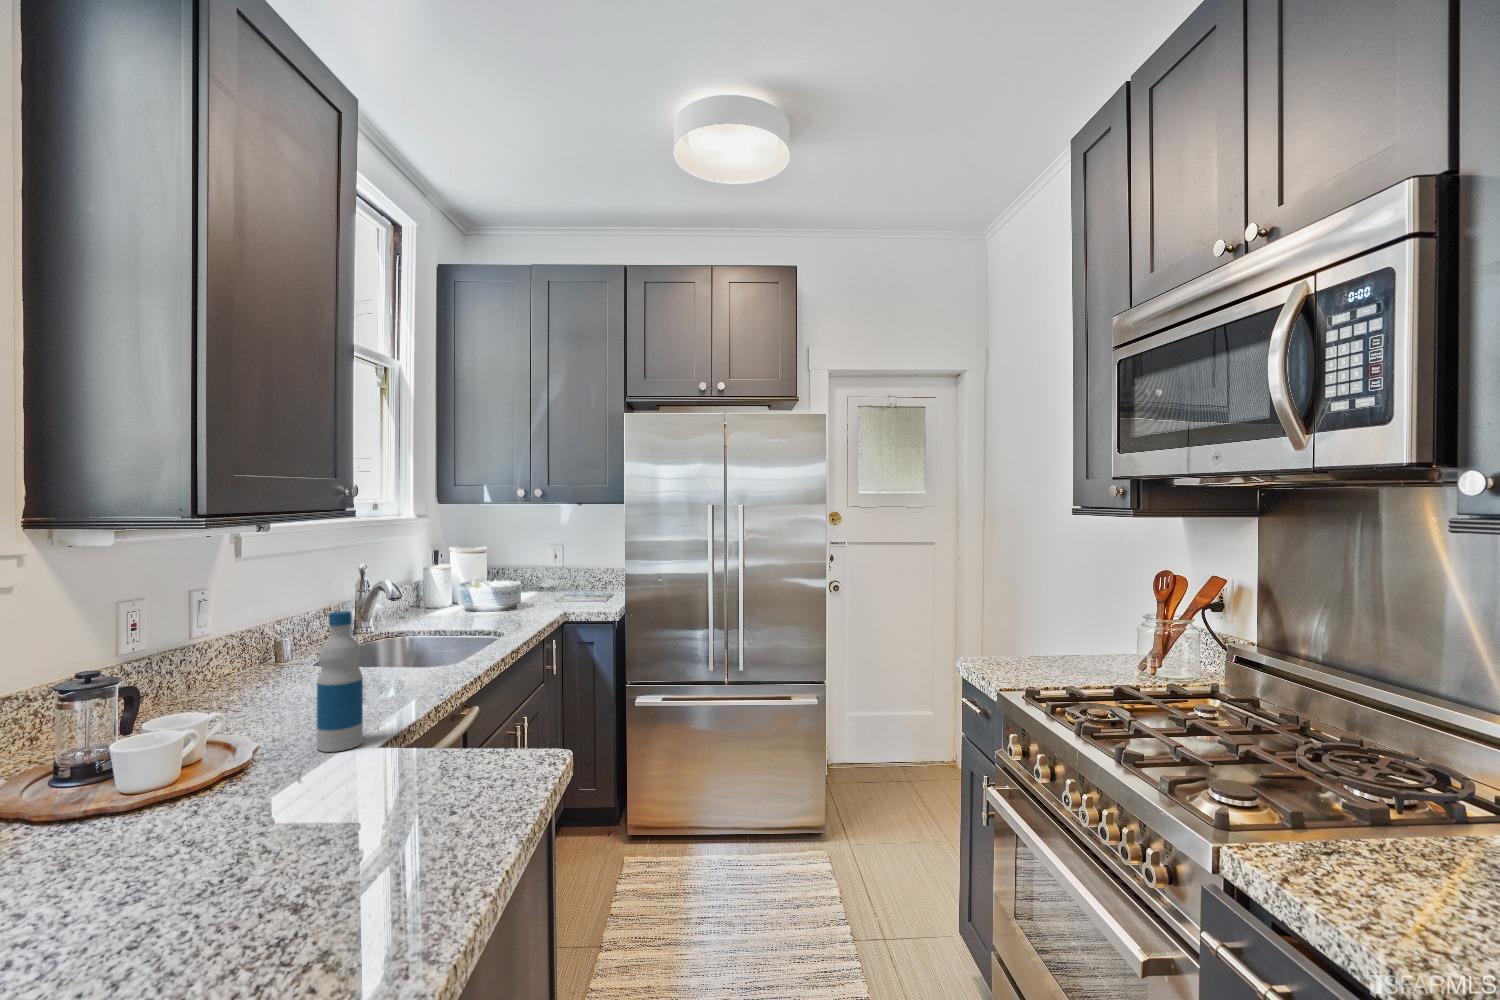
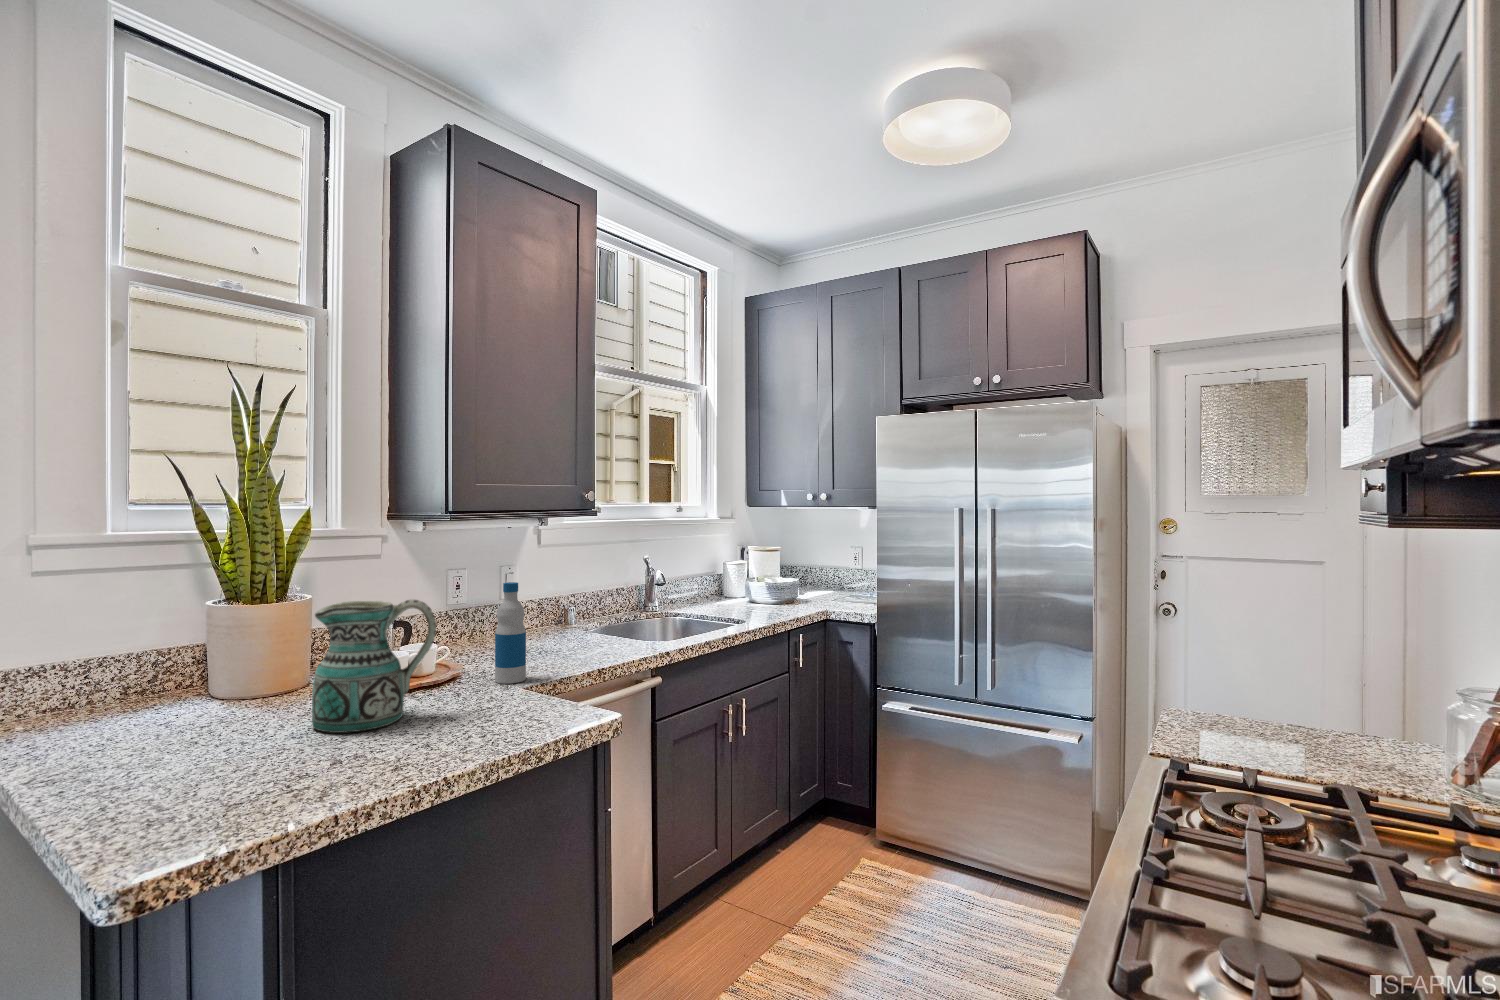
ceramic pitcher: none [111,650,314,887] -> present [312,599,436,733]

